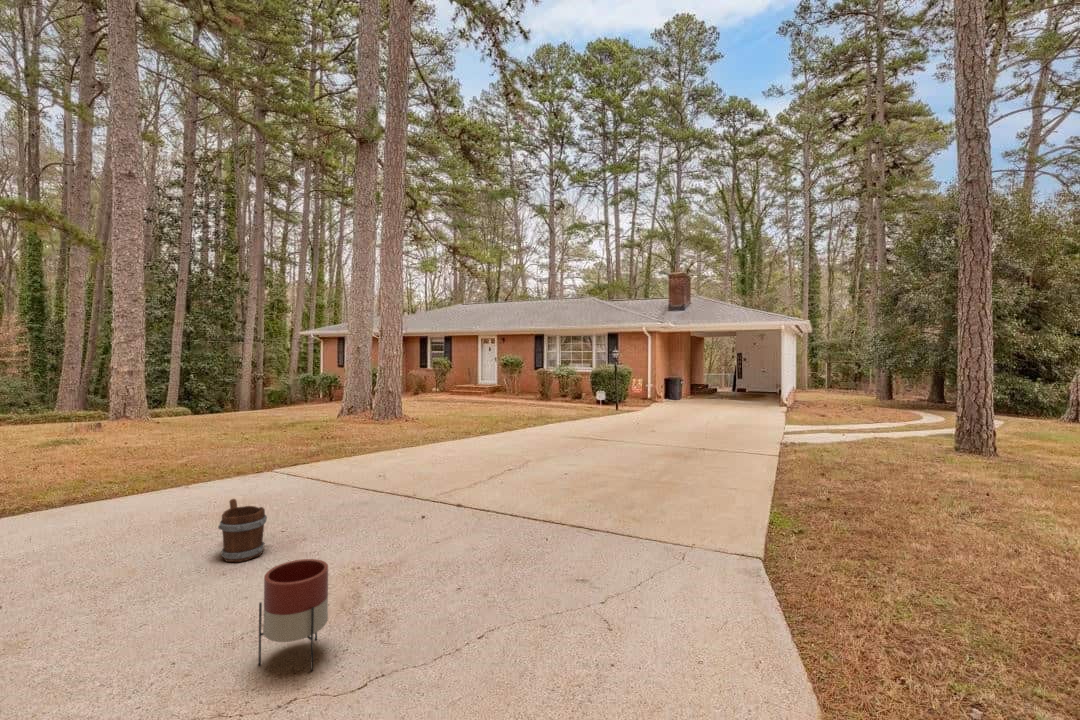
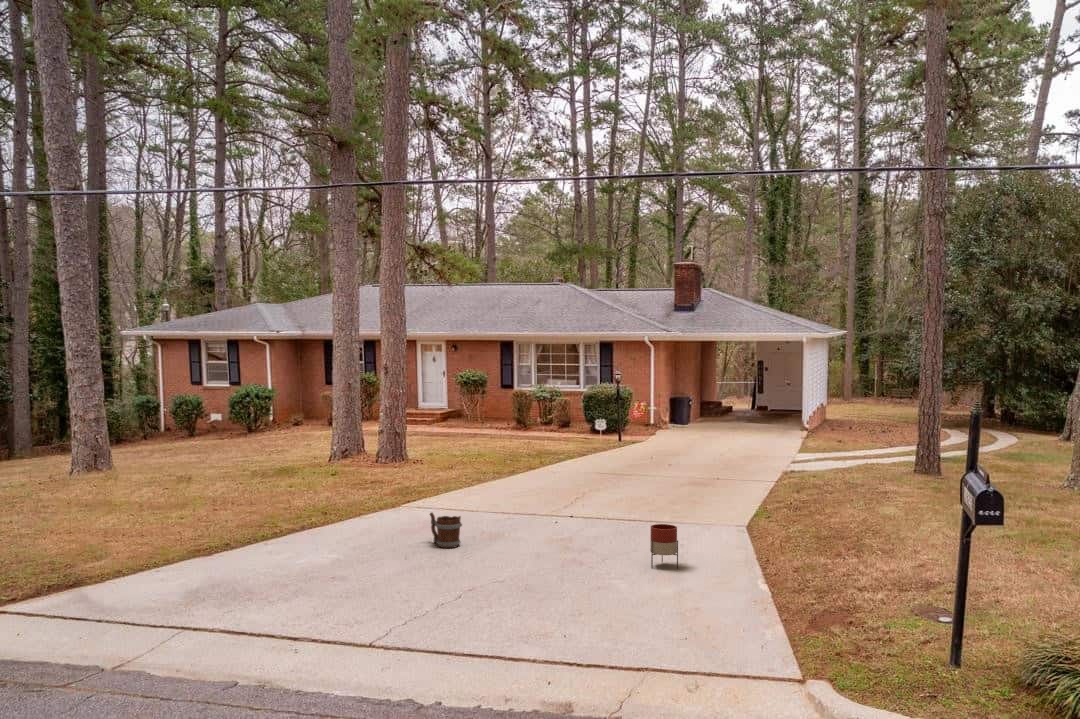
planter: present [258,559,328,671] -> present [650,524,678,568]

